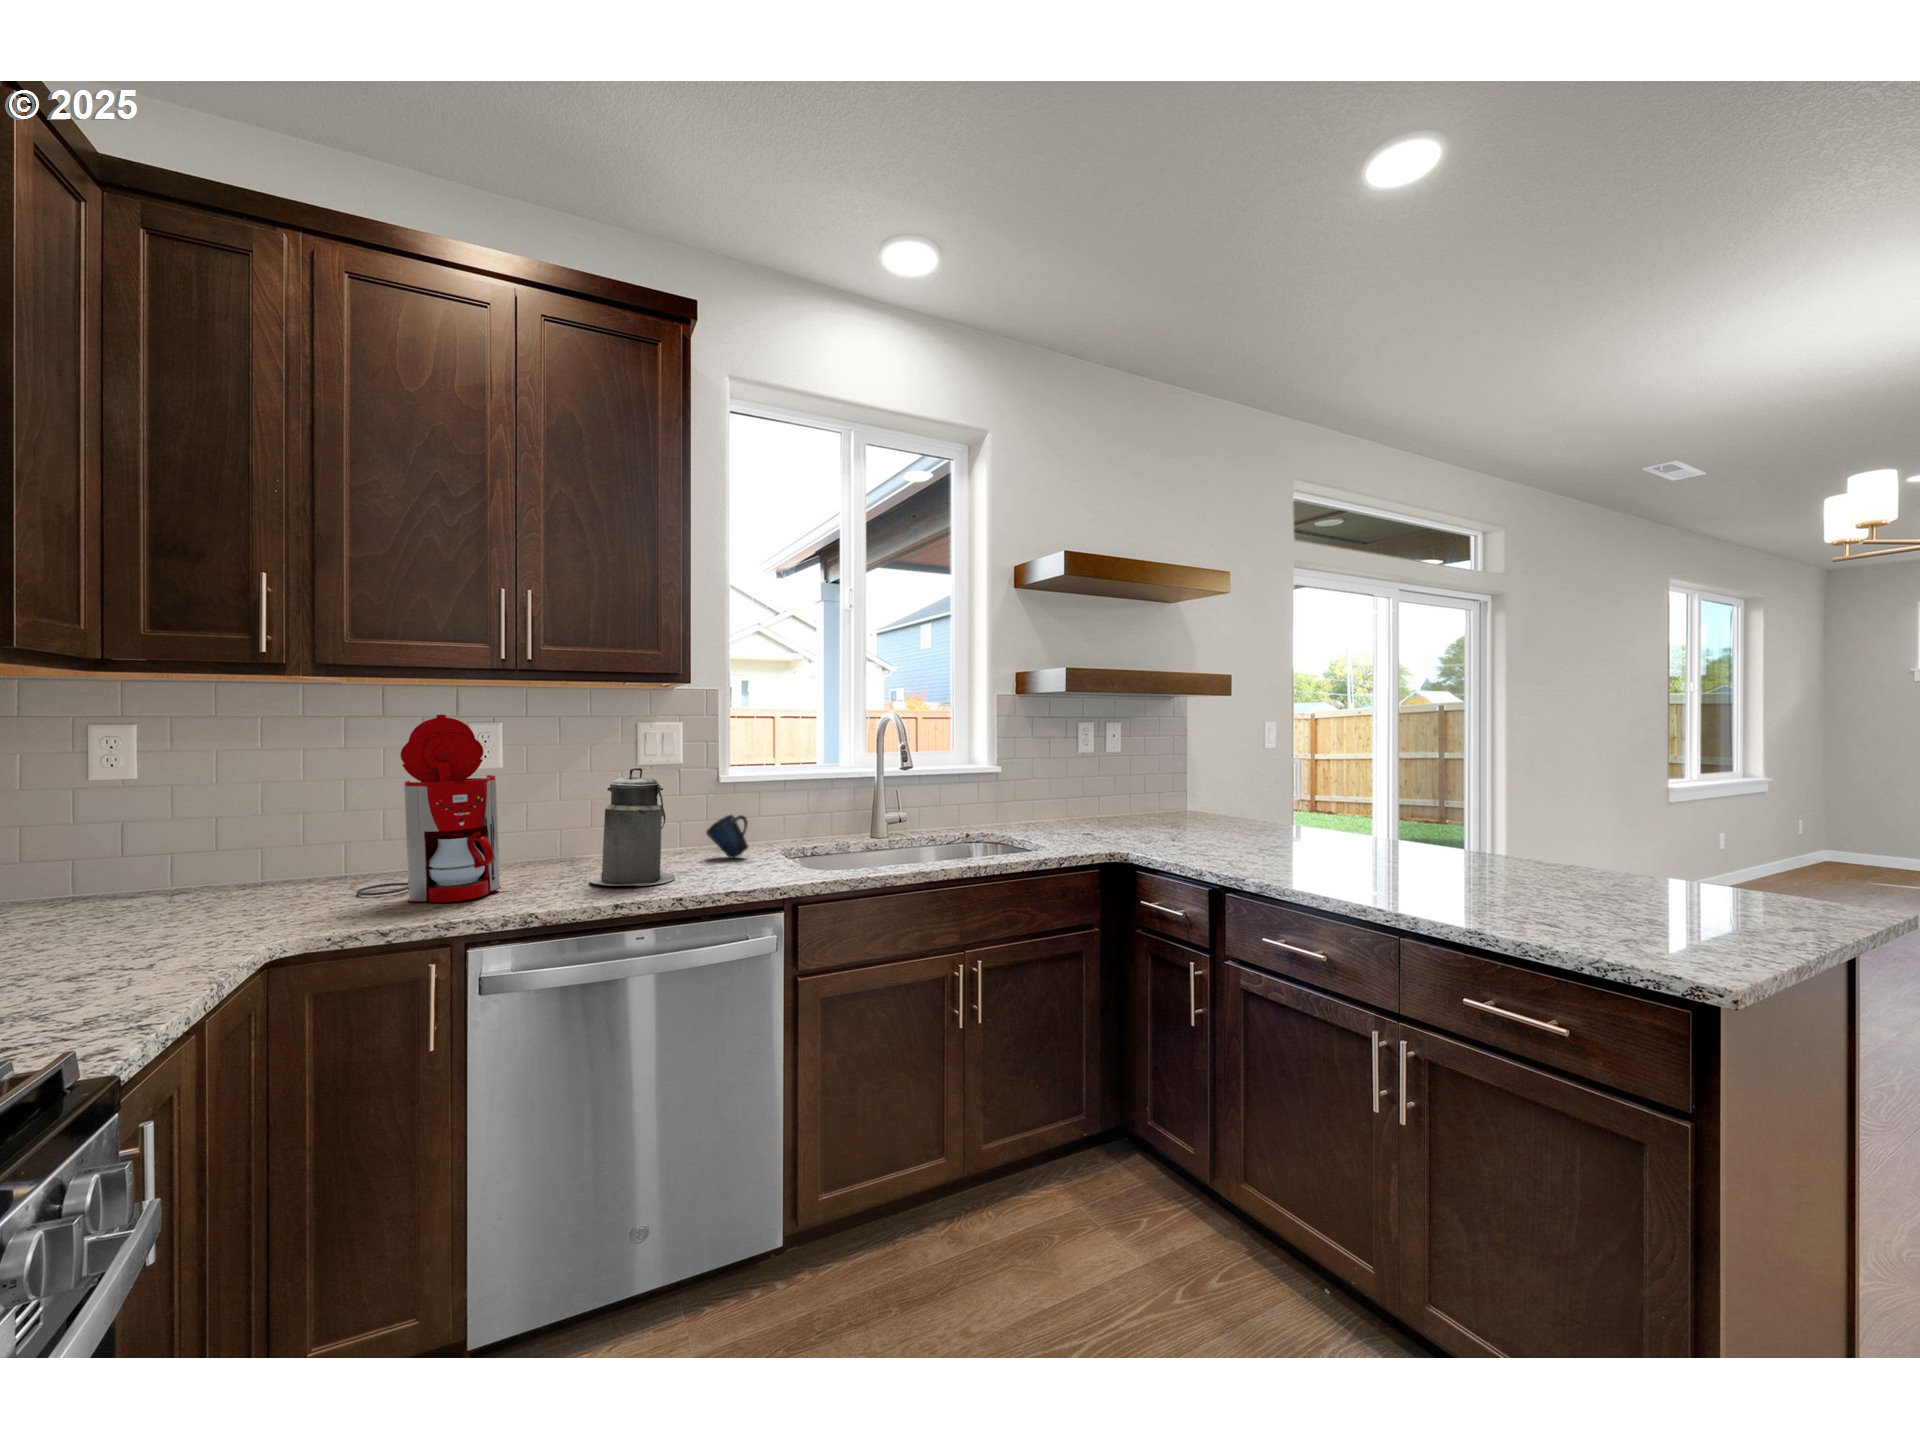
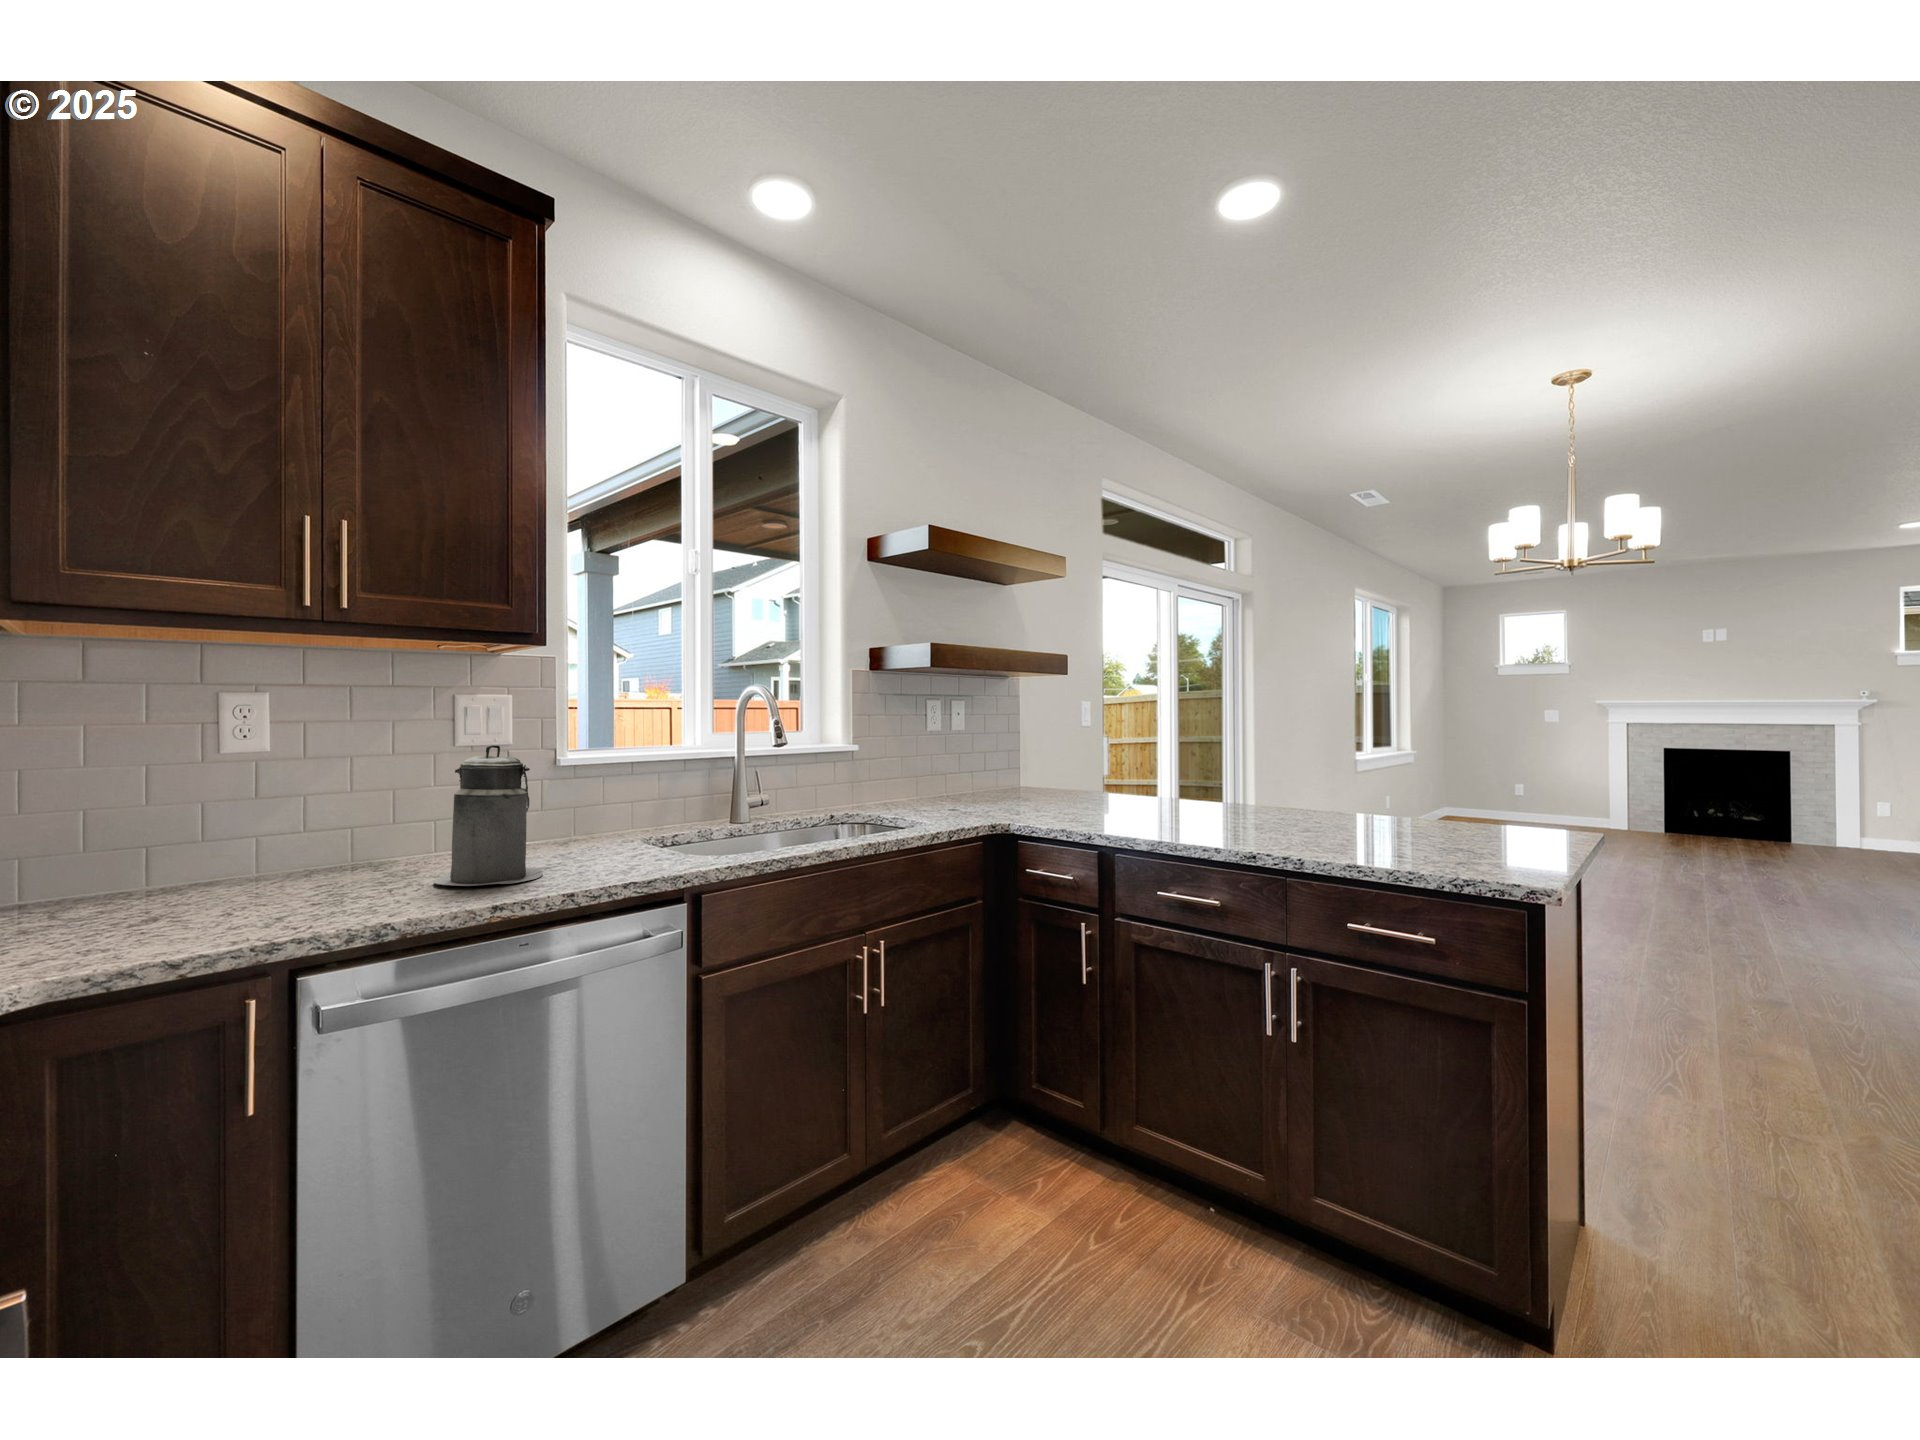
coffee maker: present [357,715,501,902] -> none [88,678,315,923]
mug: present [706,815,748,858] -> none [560,799,613,849]

